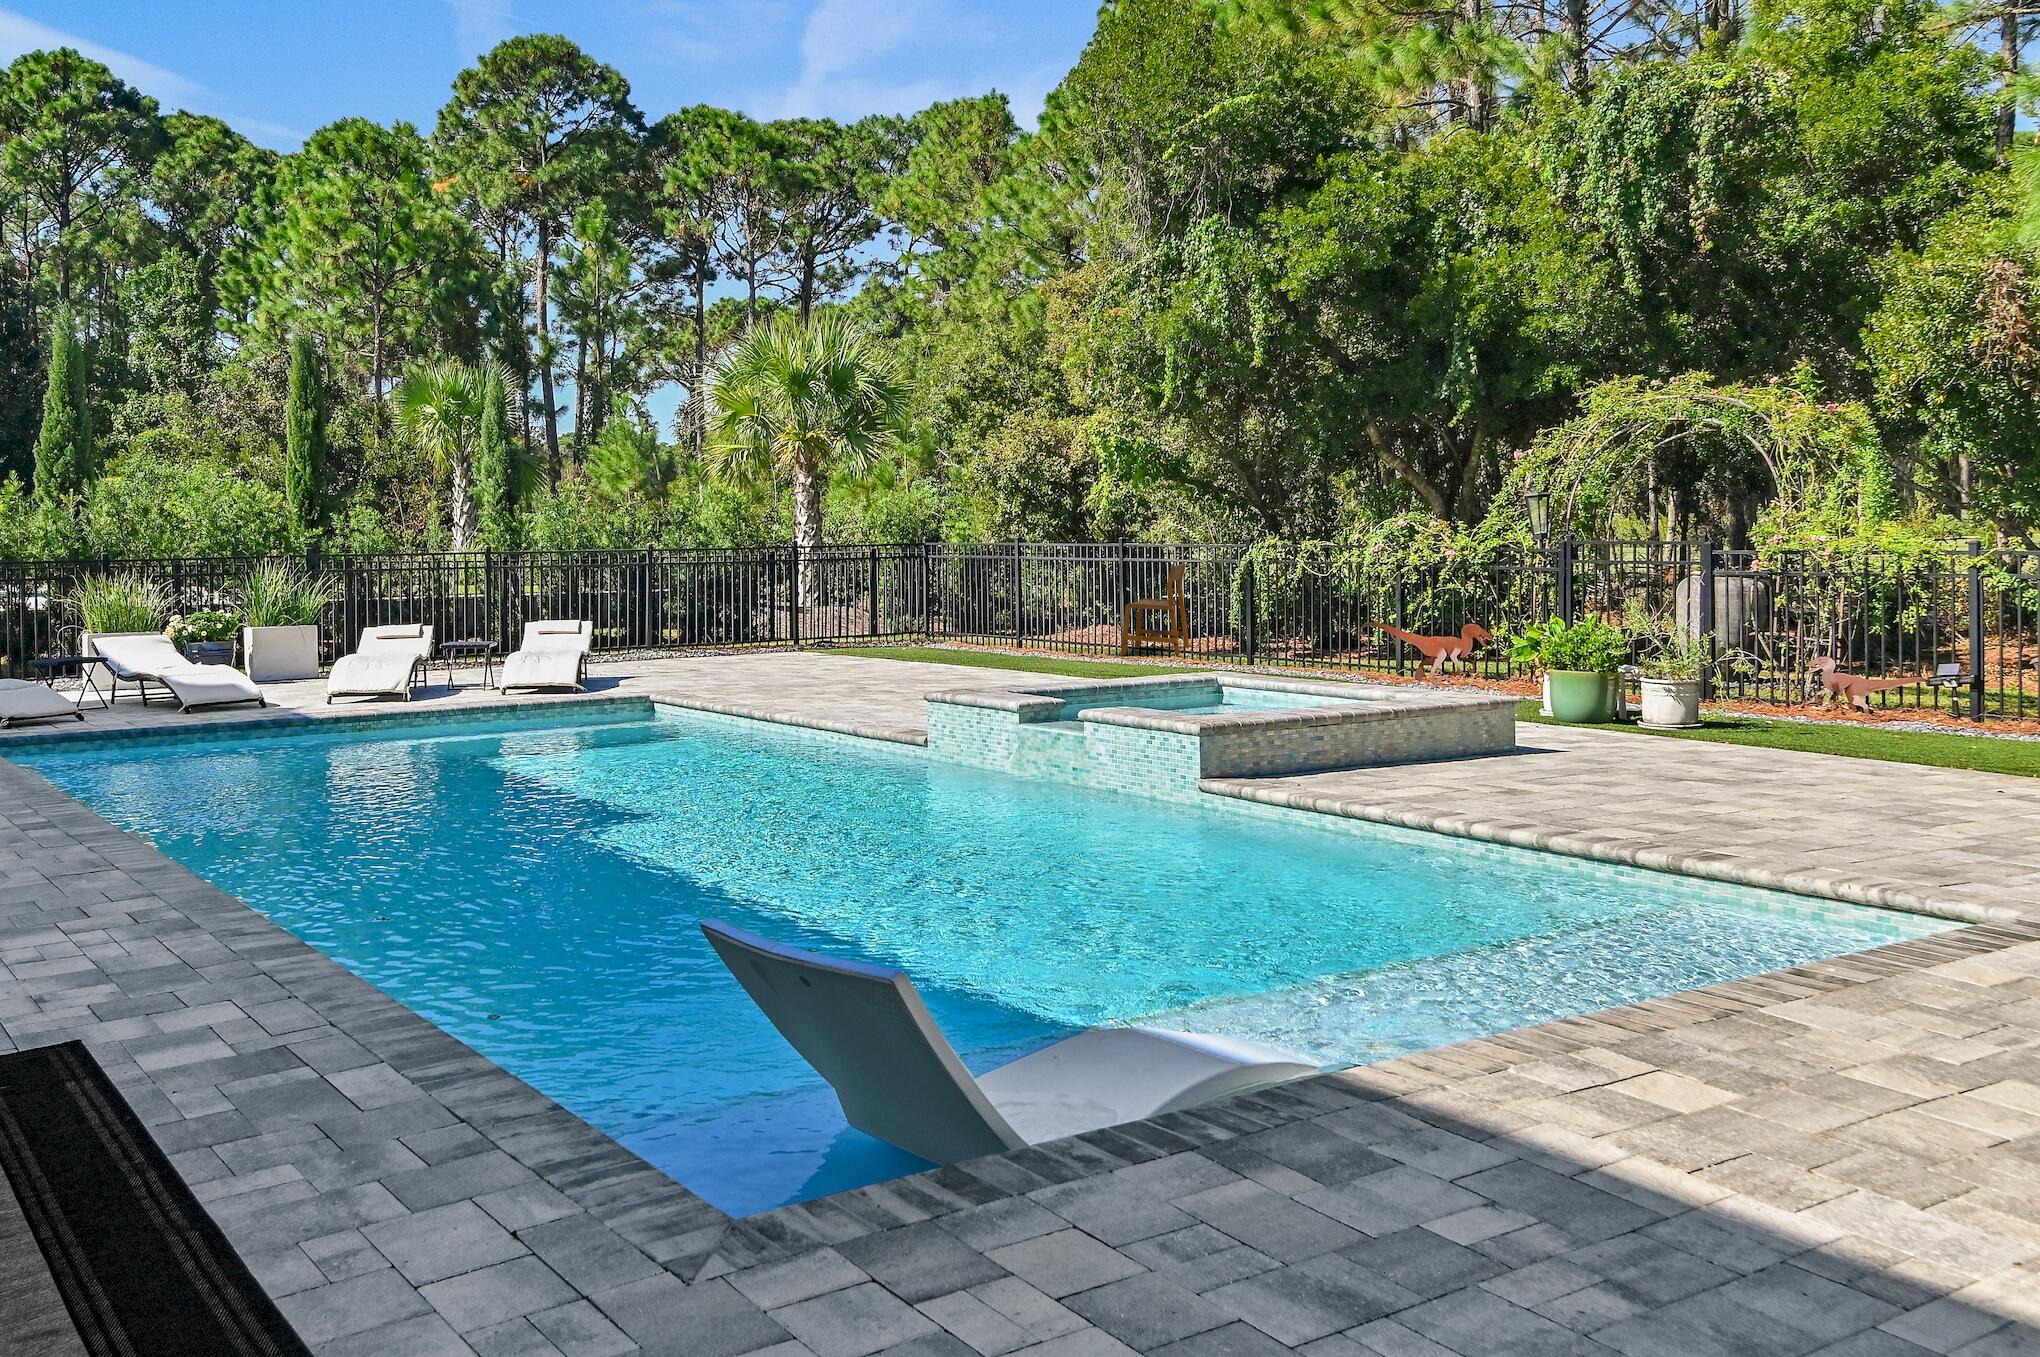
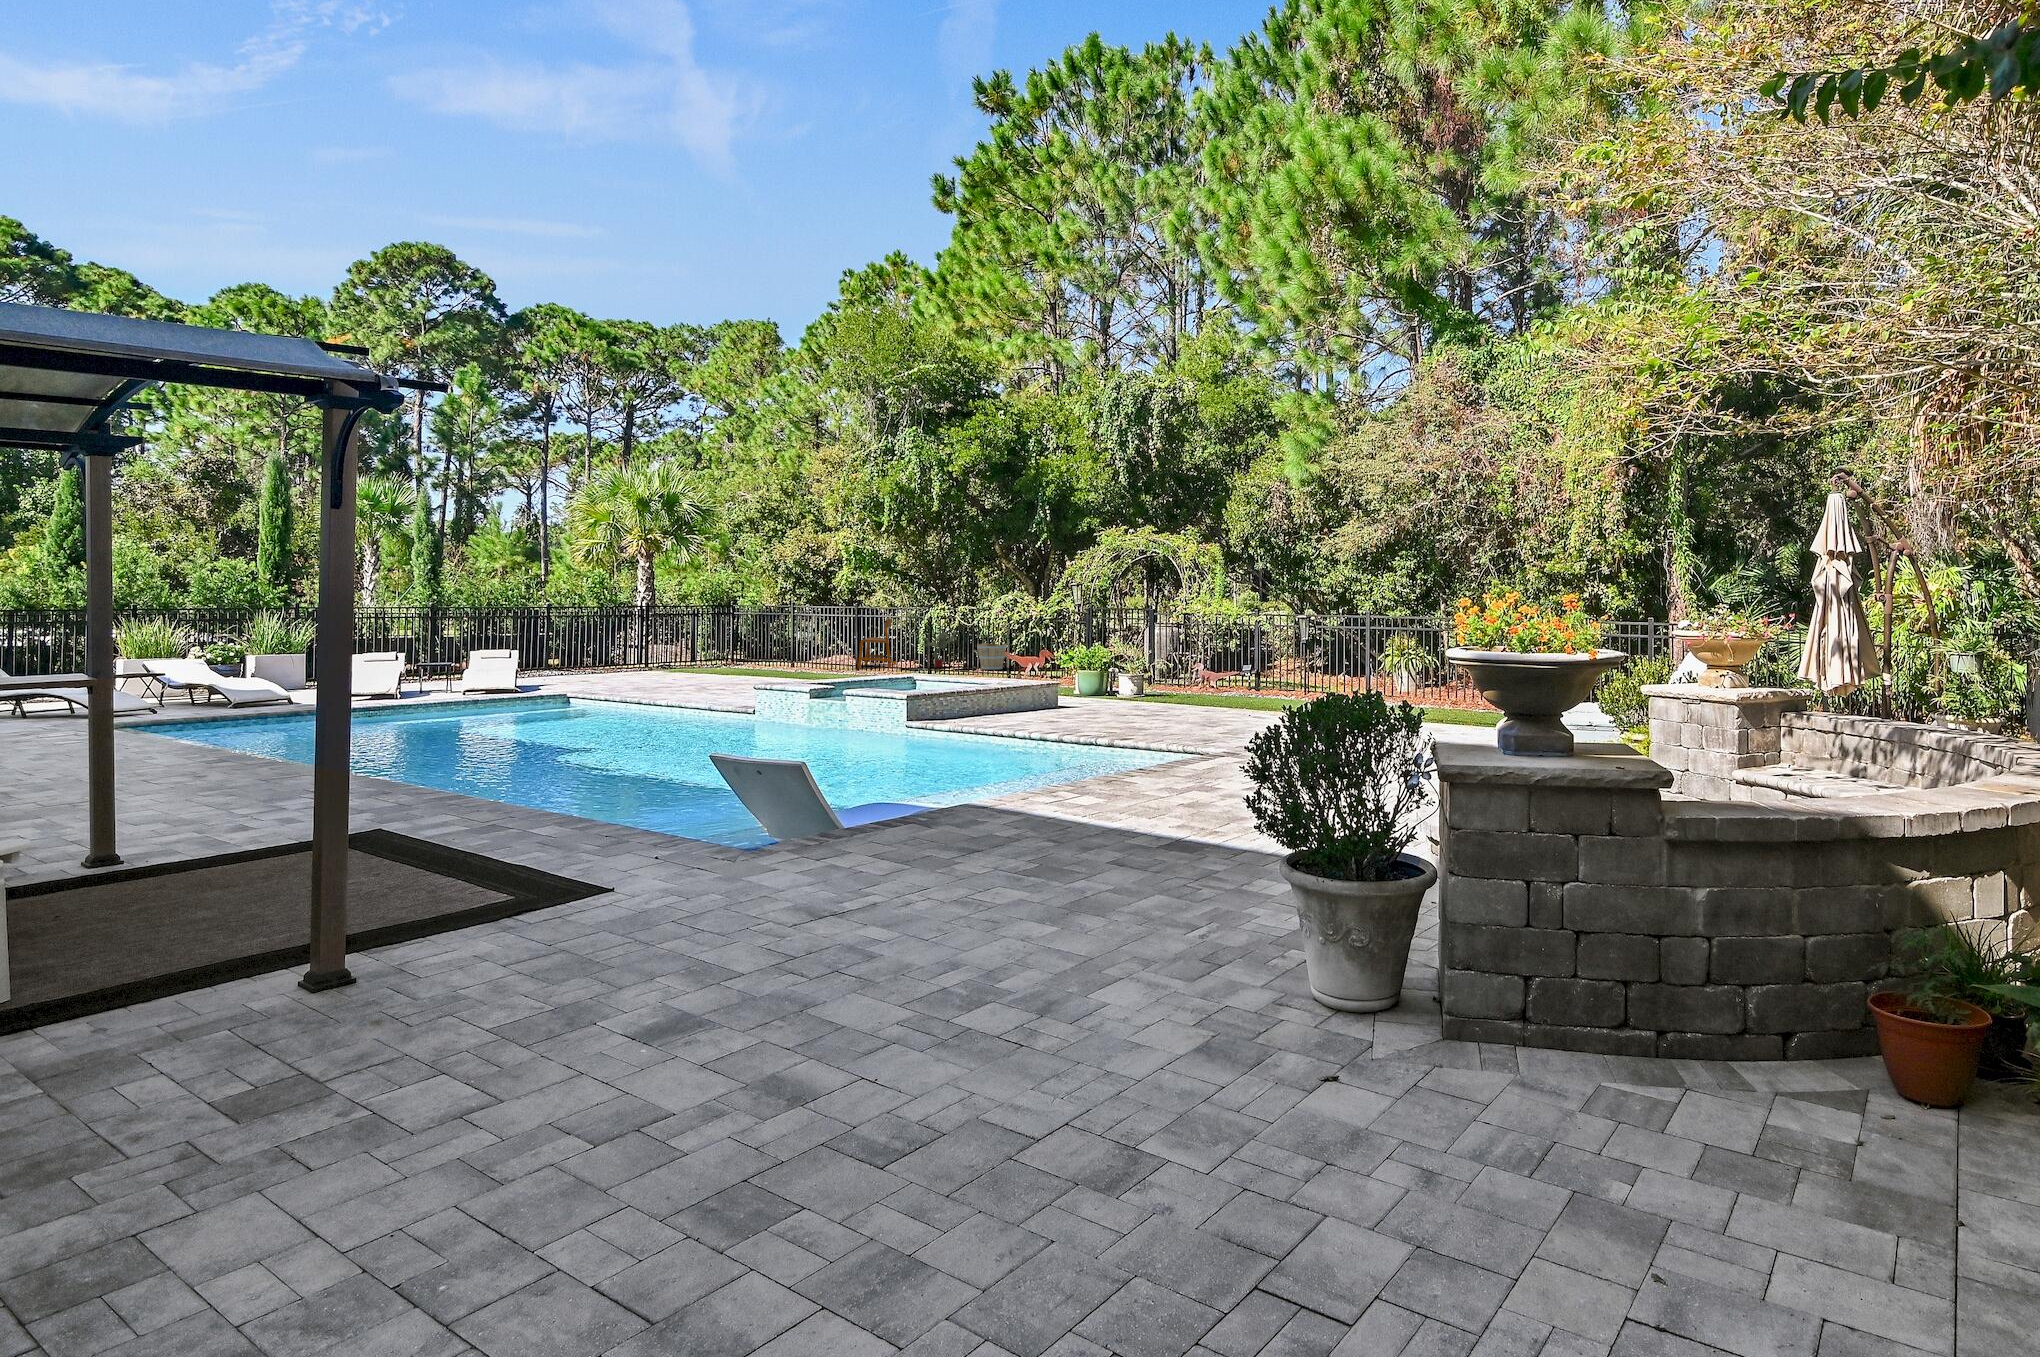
potted tree: none [1231,577,1299,658] -> present [921,627,957,668]
wooden bucket: none [1336,613,1395,664] -> present [977,643,1007,670]

